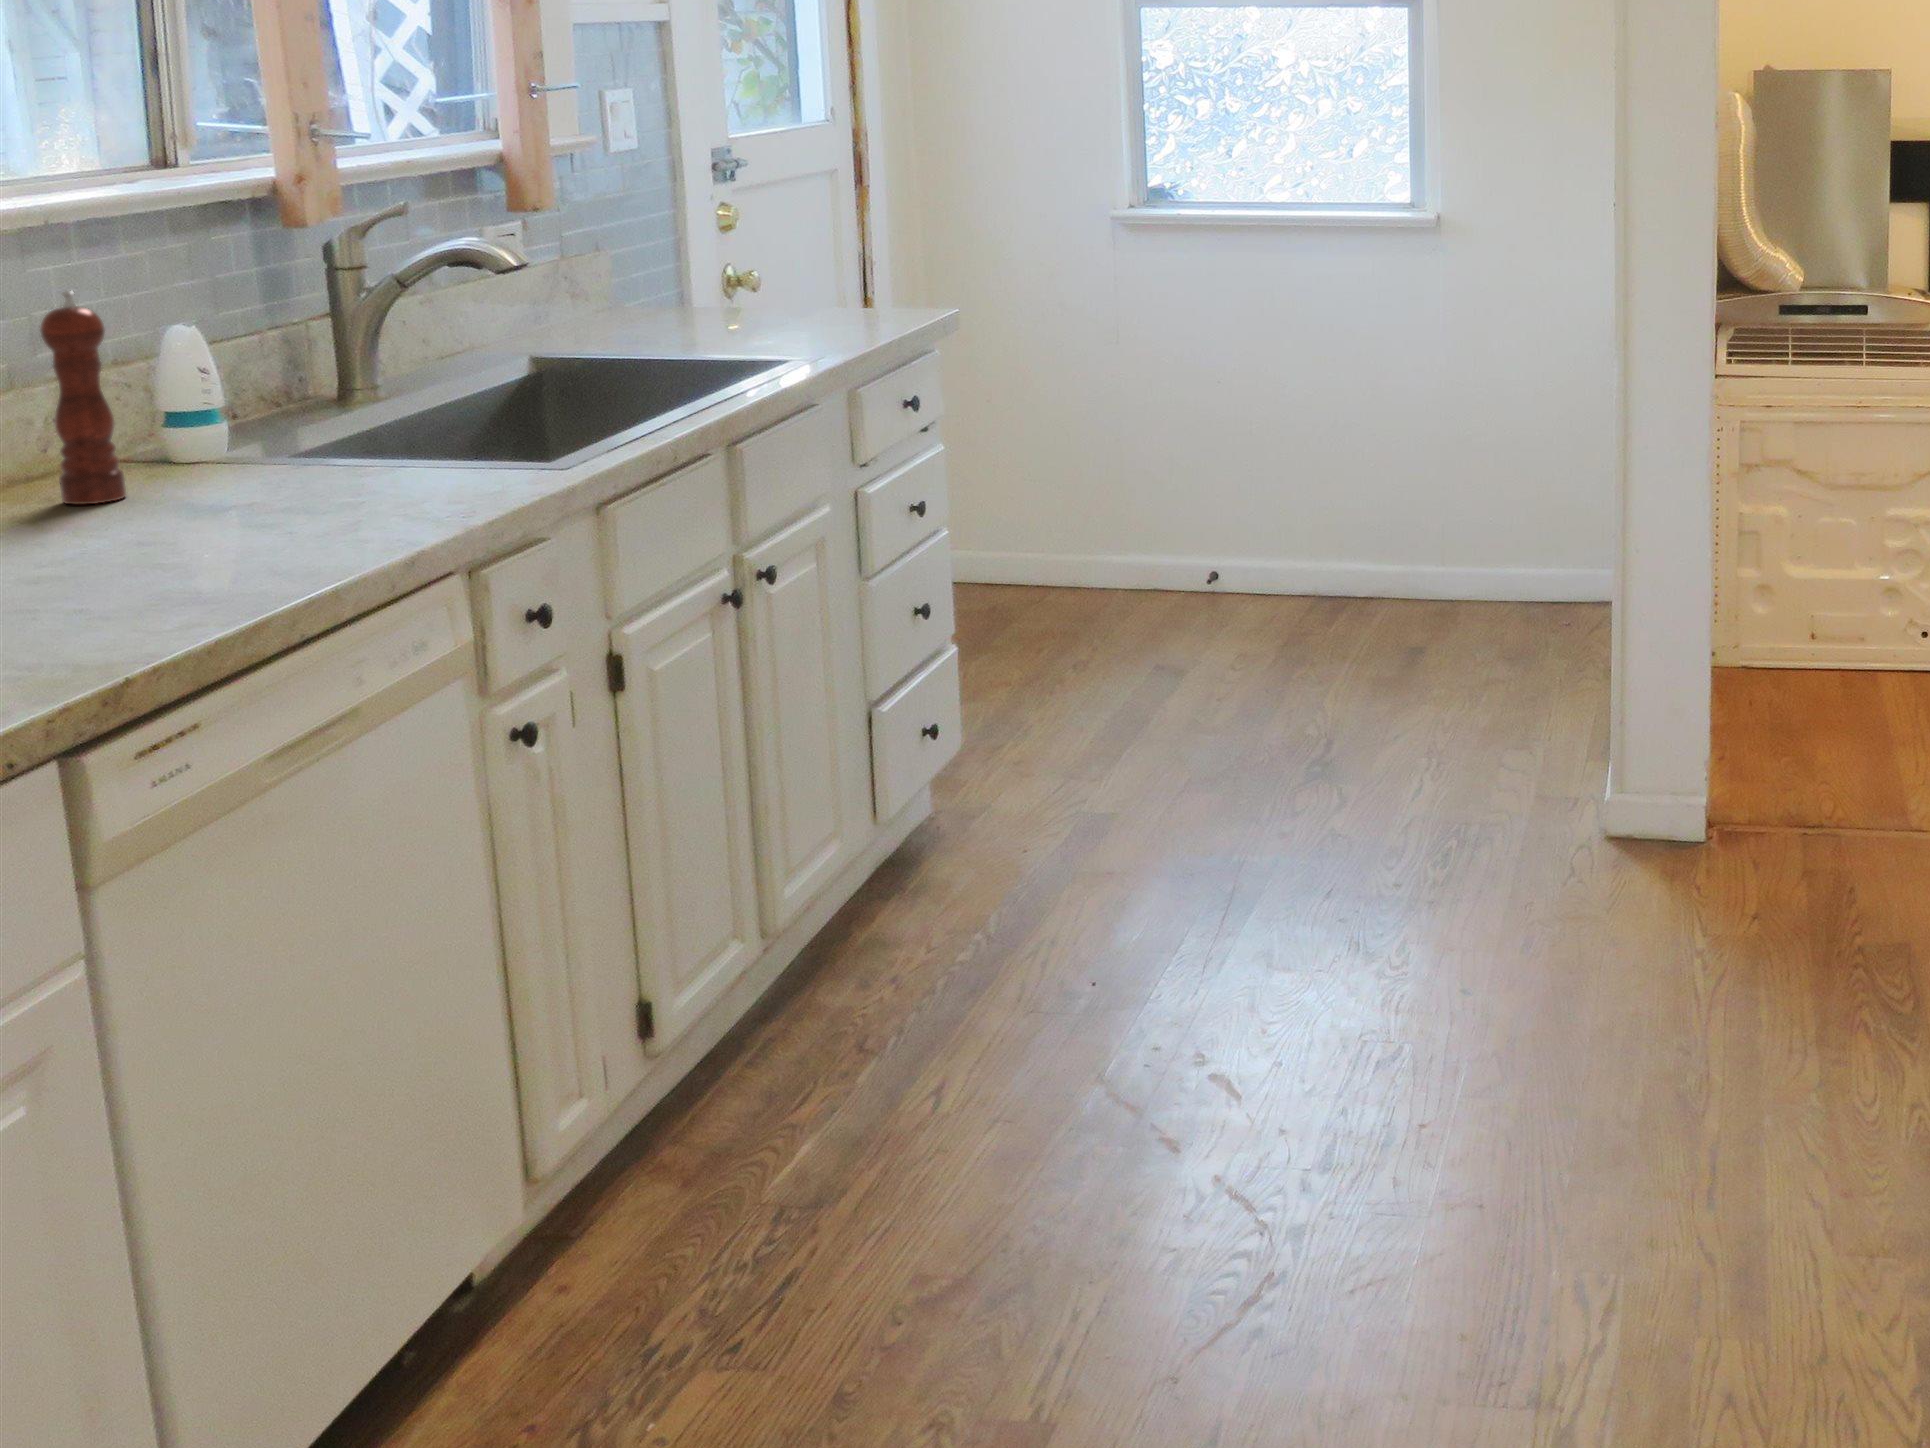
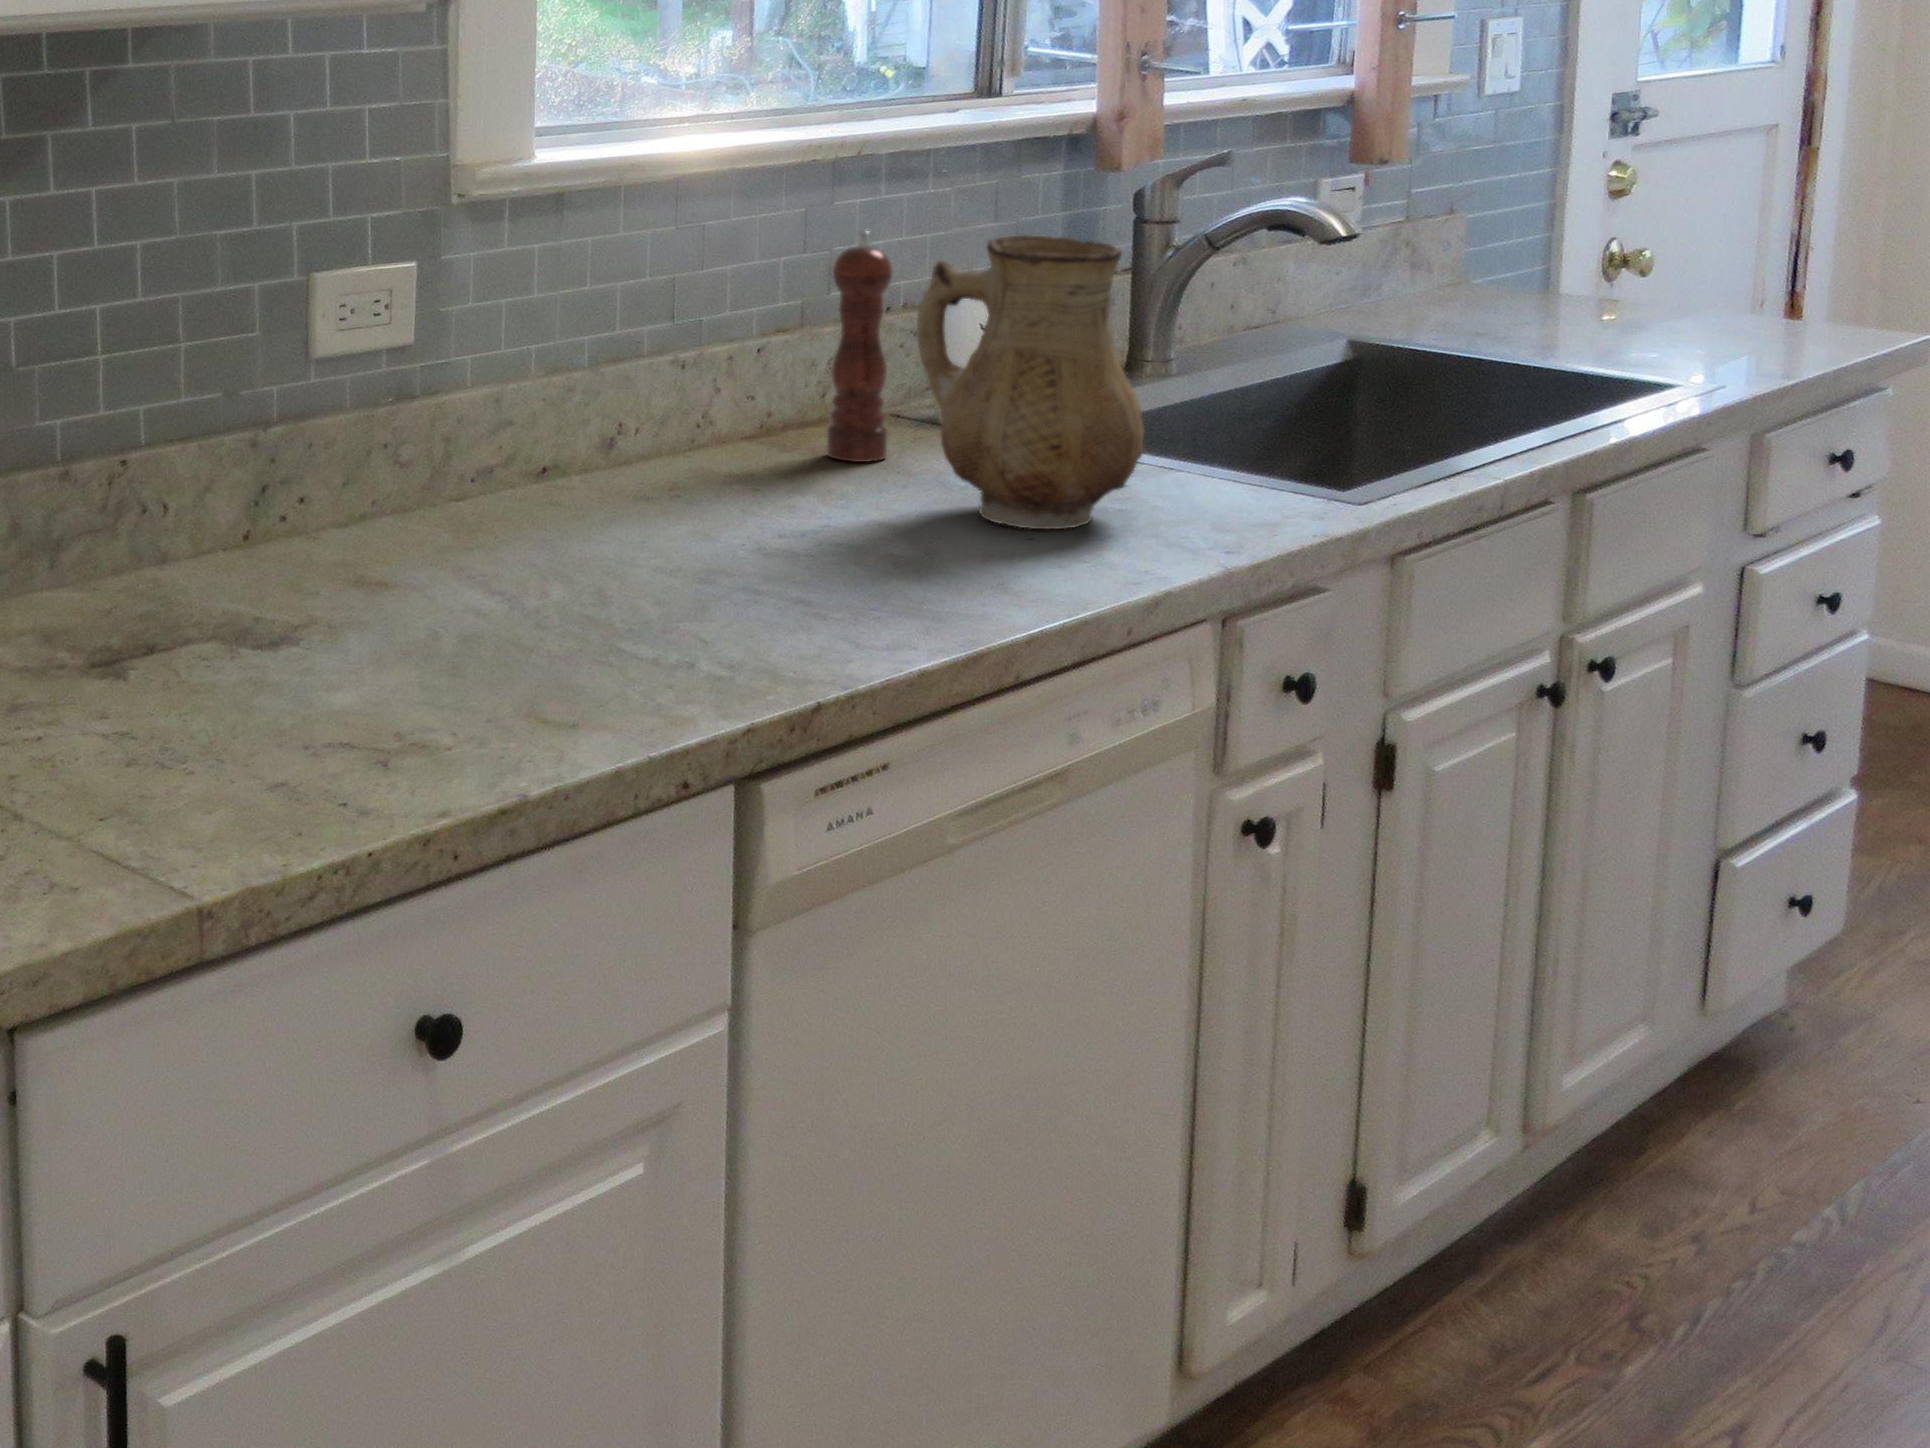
ceramic pitcher: none [144,277,377,528] -> present [917,235,1144,529]

